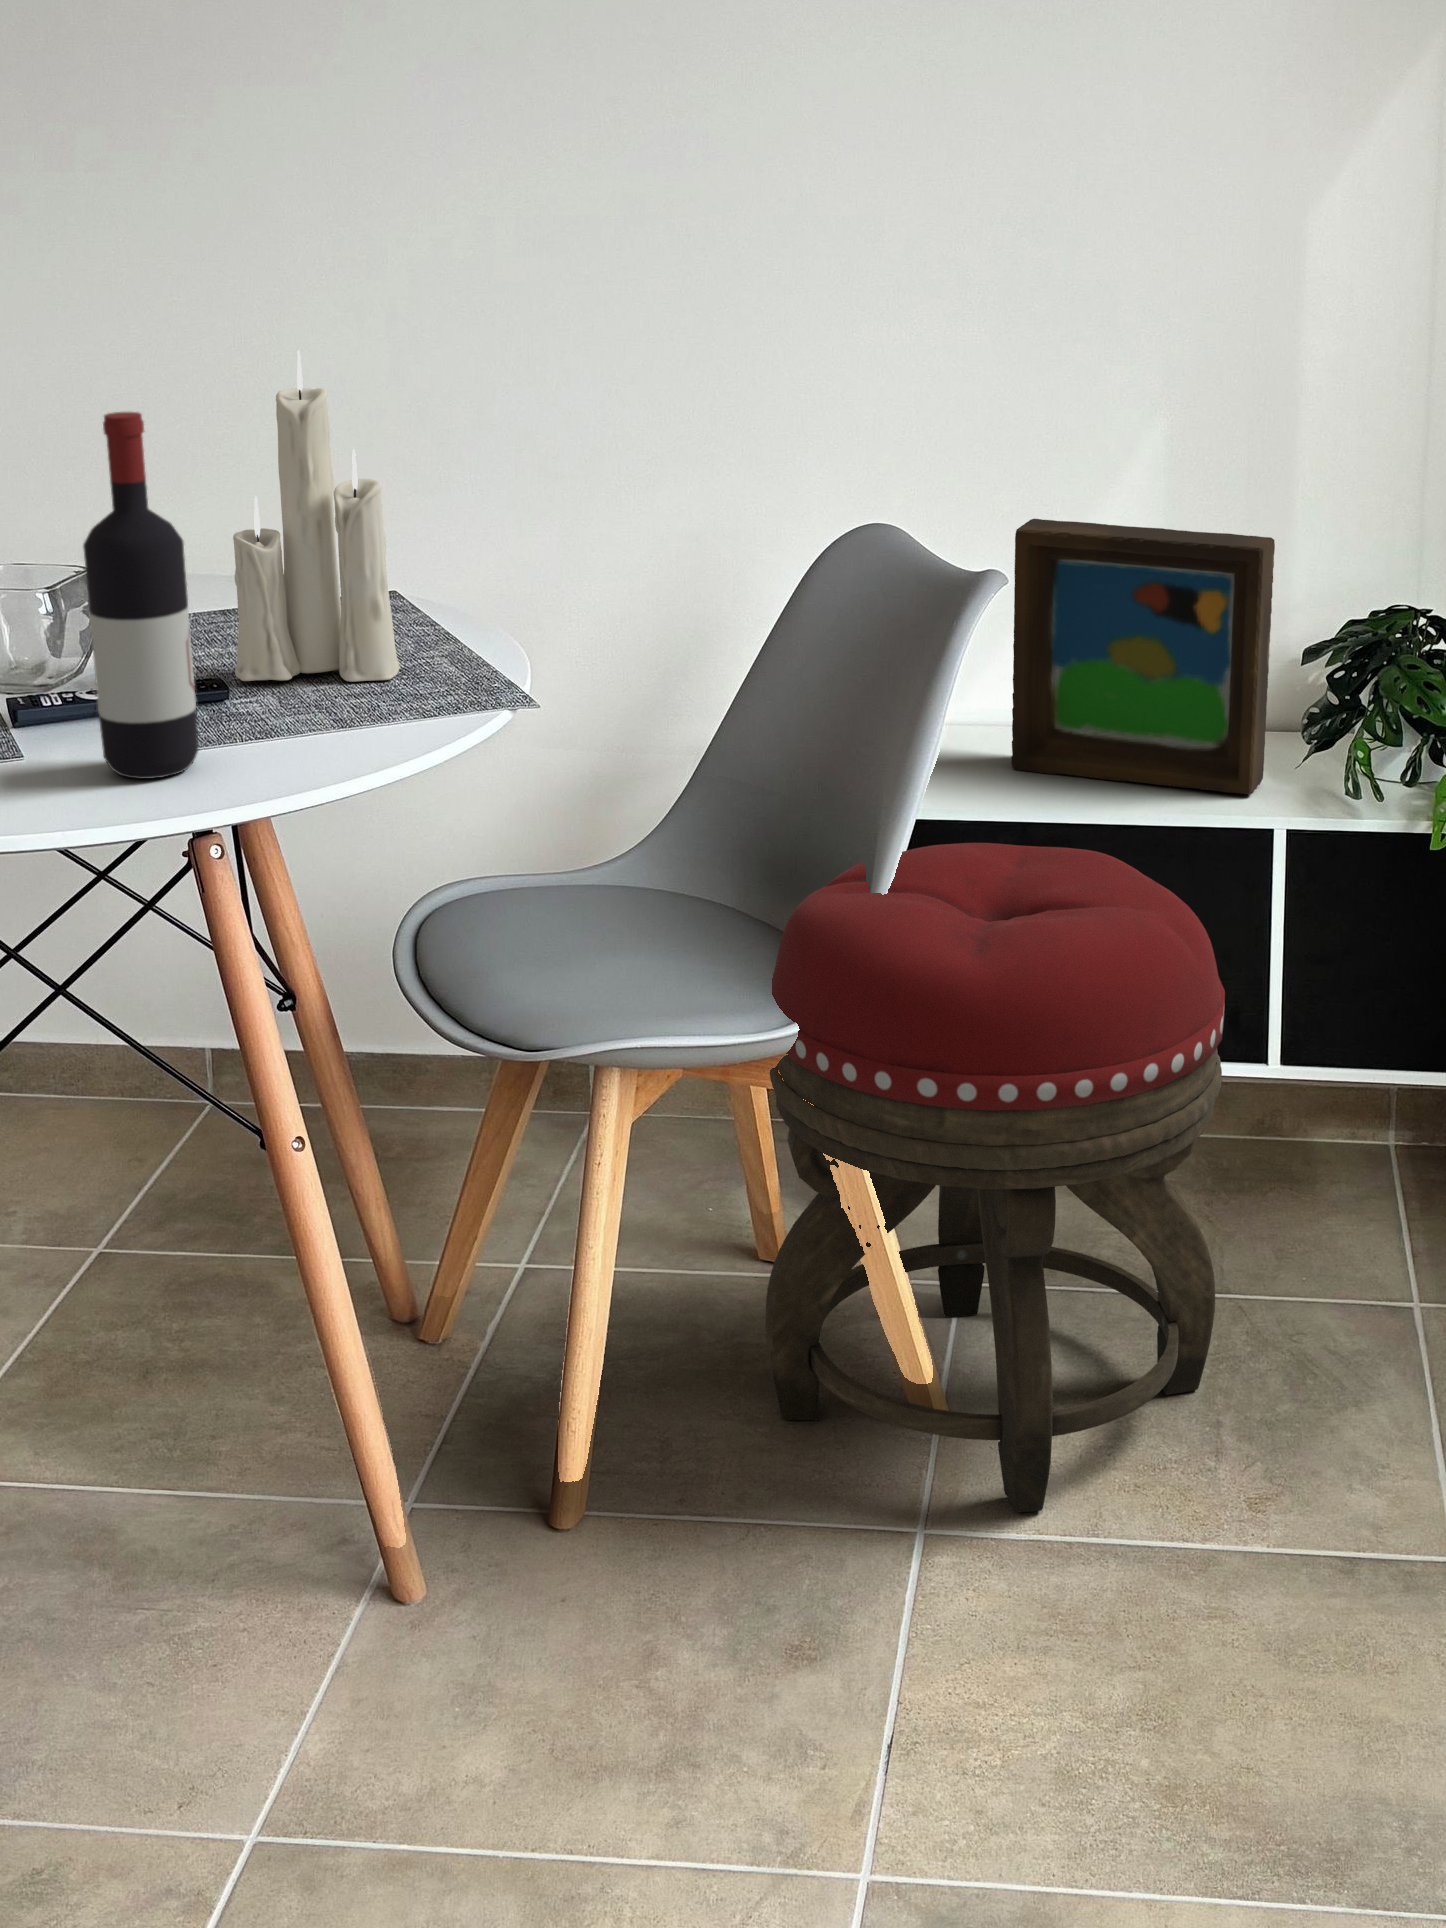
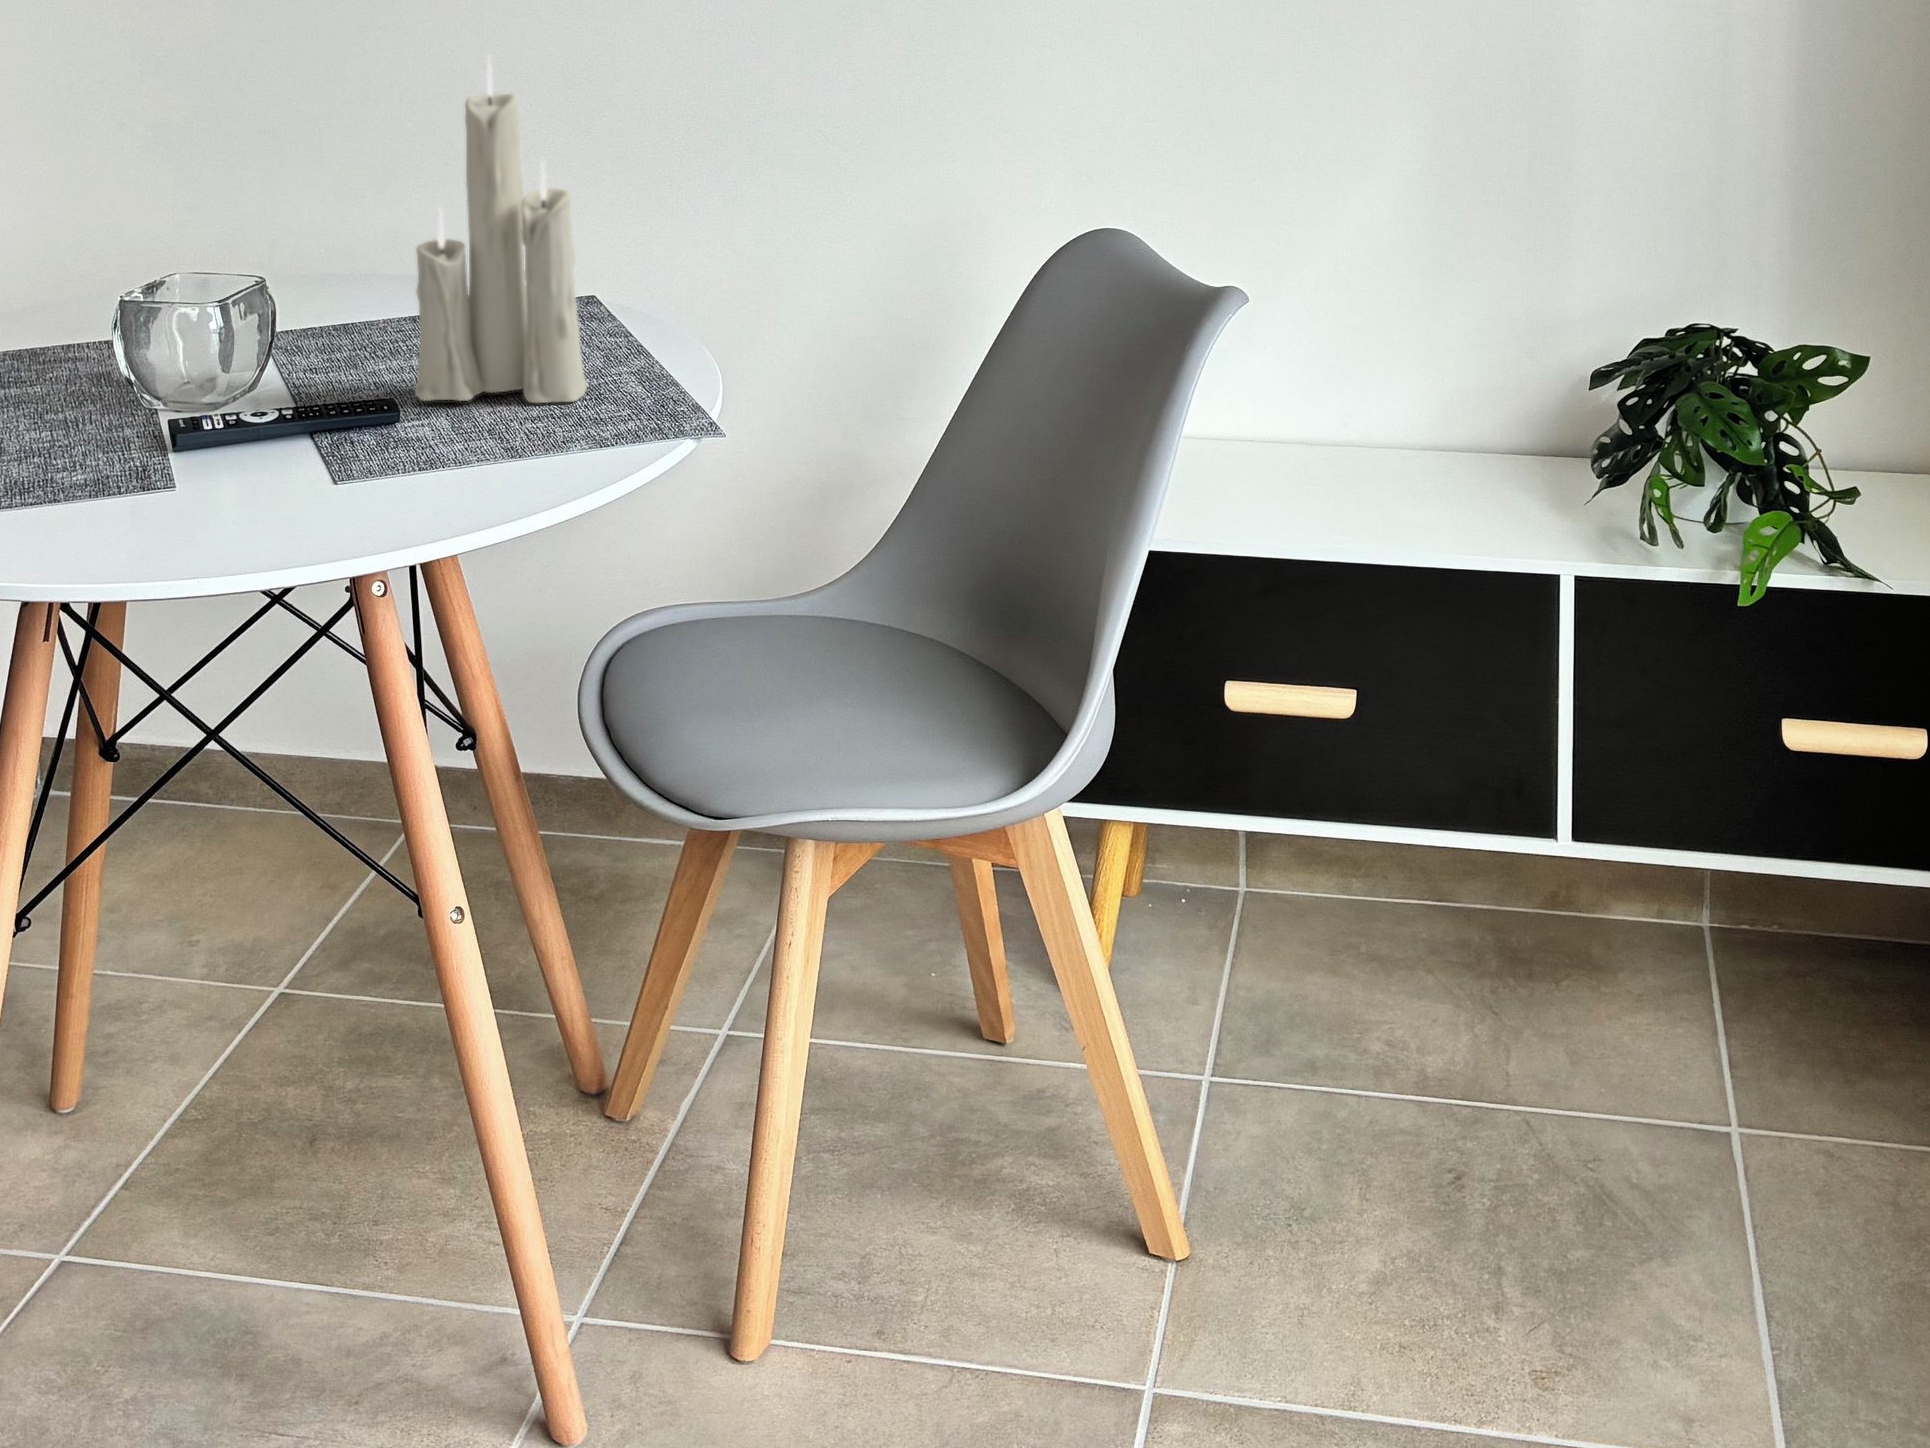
wine bottle: present [83,412,199,779] -> none [245,128,359,516]
picture frame: present [1011,519,1275,794] -> none [1262,222,1553,532]
footstool: present [765,843,1225,1512] -> none [976,590,1495,1380]

